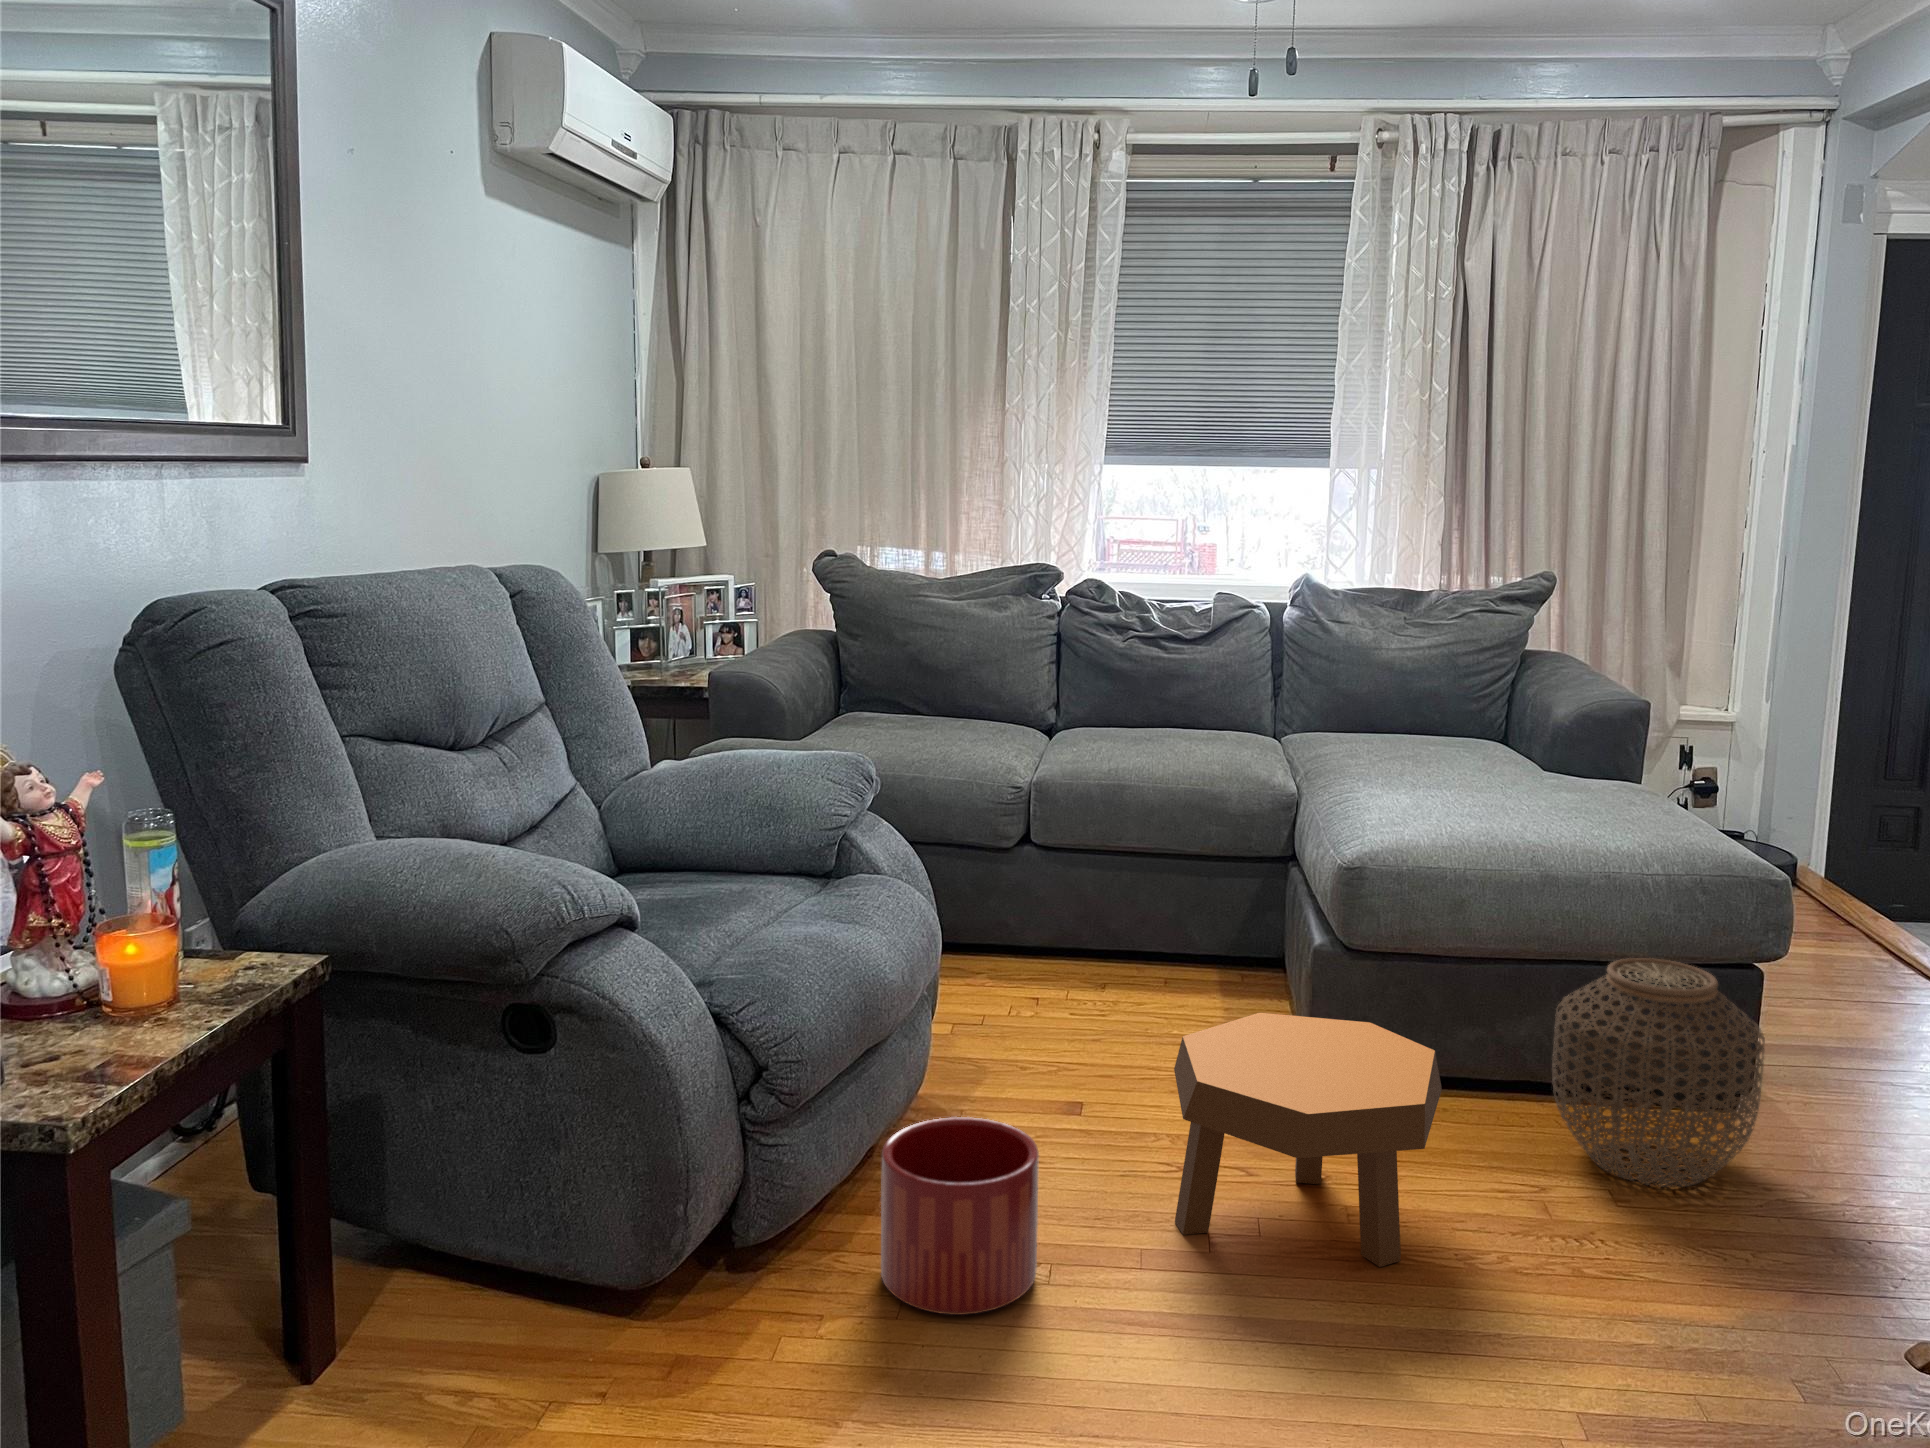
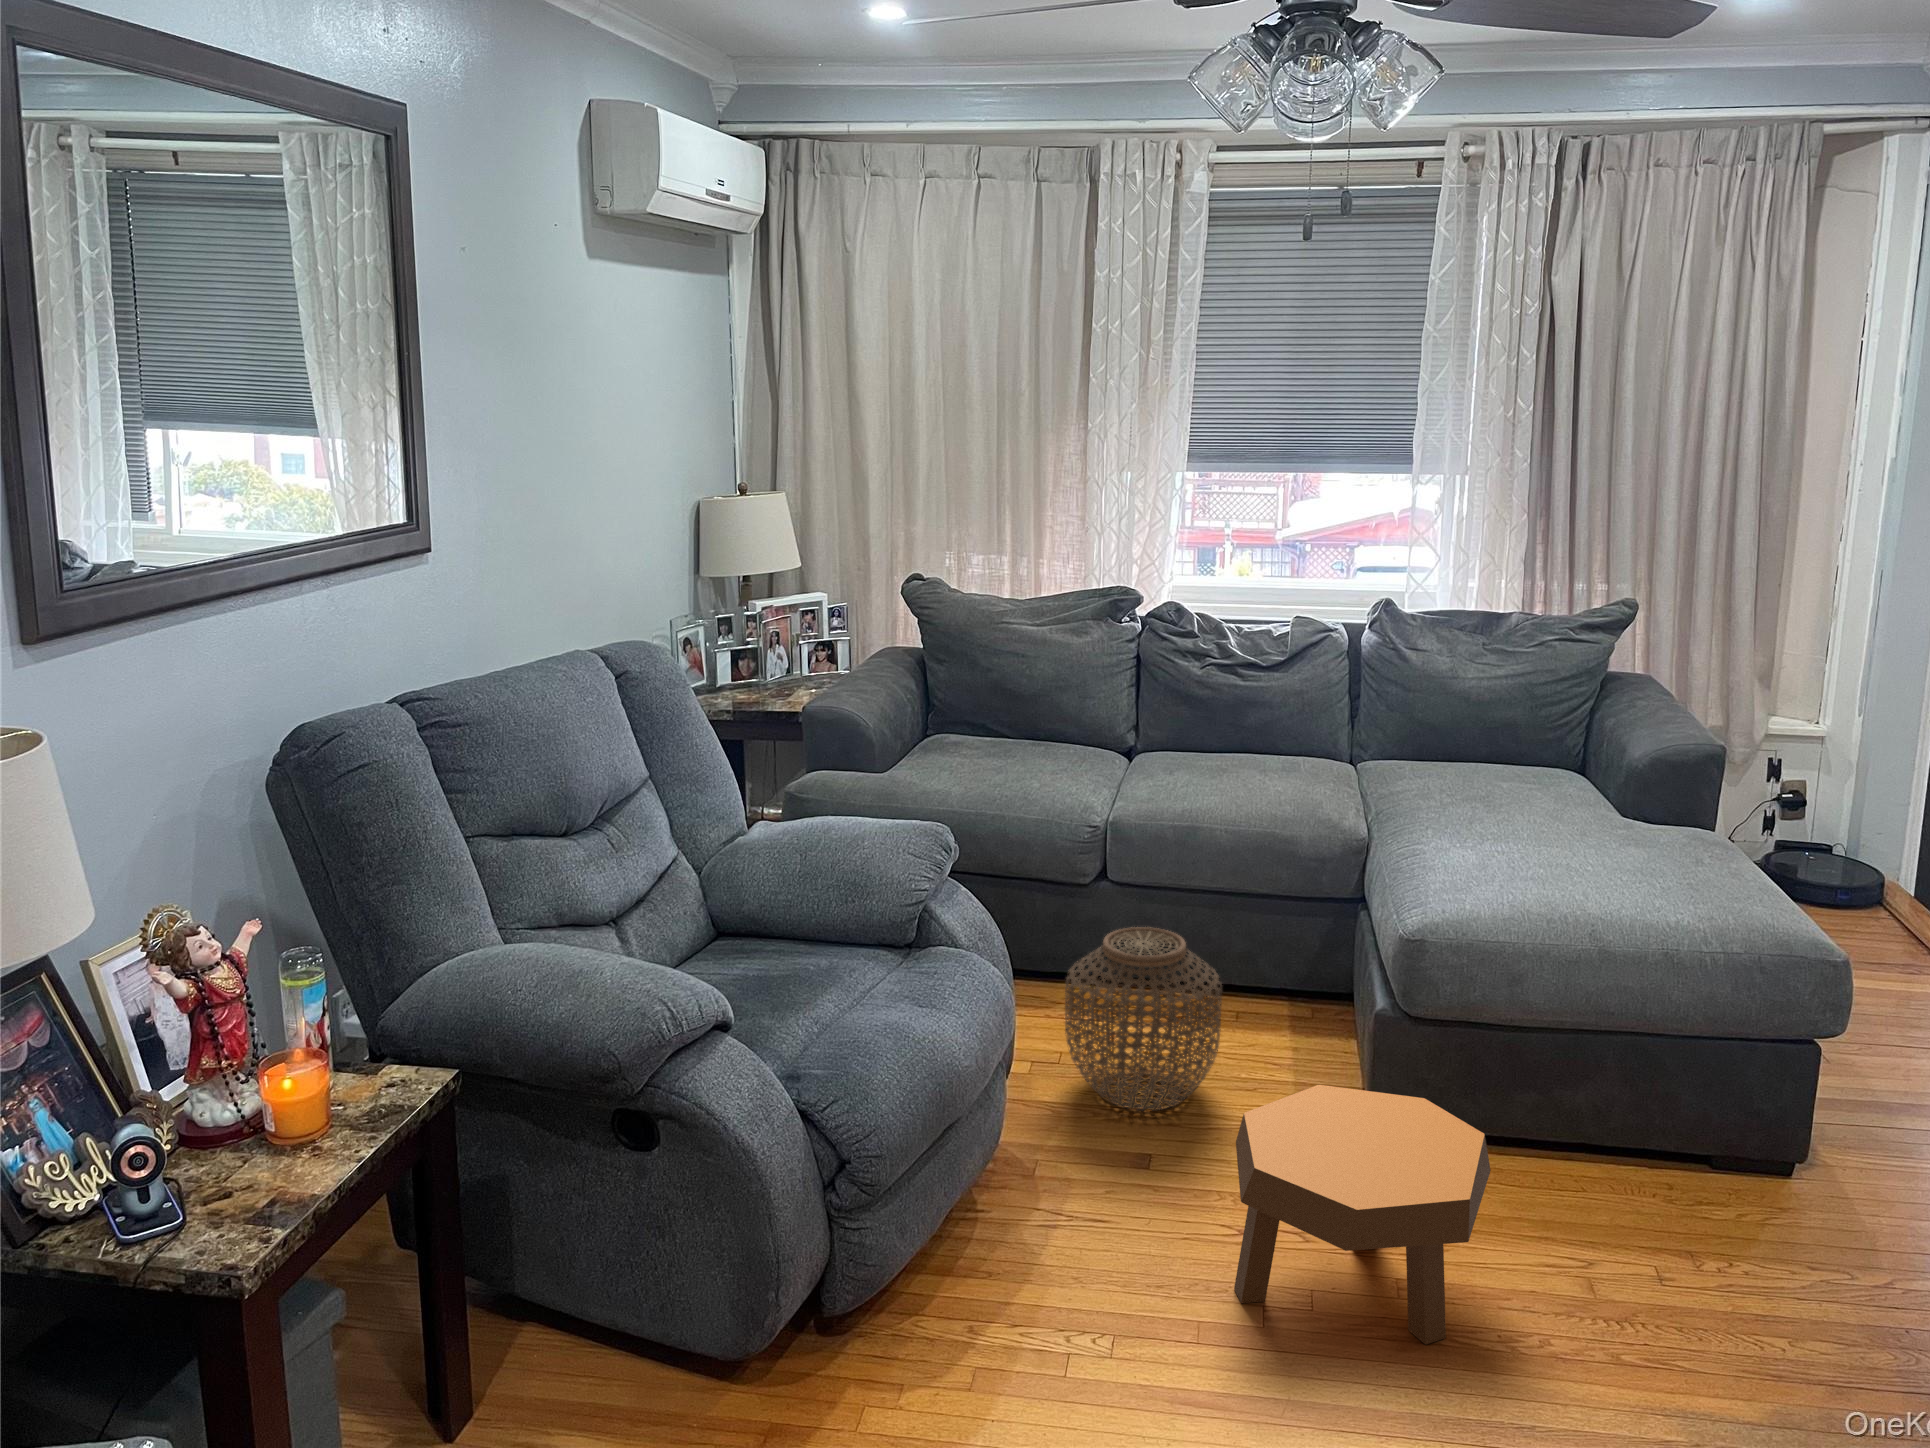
woven basket: present [1552,958,1765,1187] -> present [1065,927,1222,1110]
planter: present [881,1117,1039,1315] -> none [960,1196,1104,1388]

